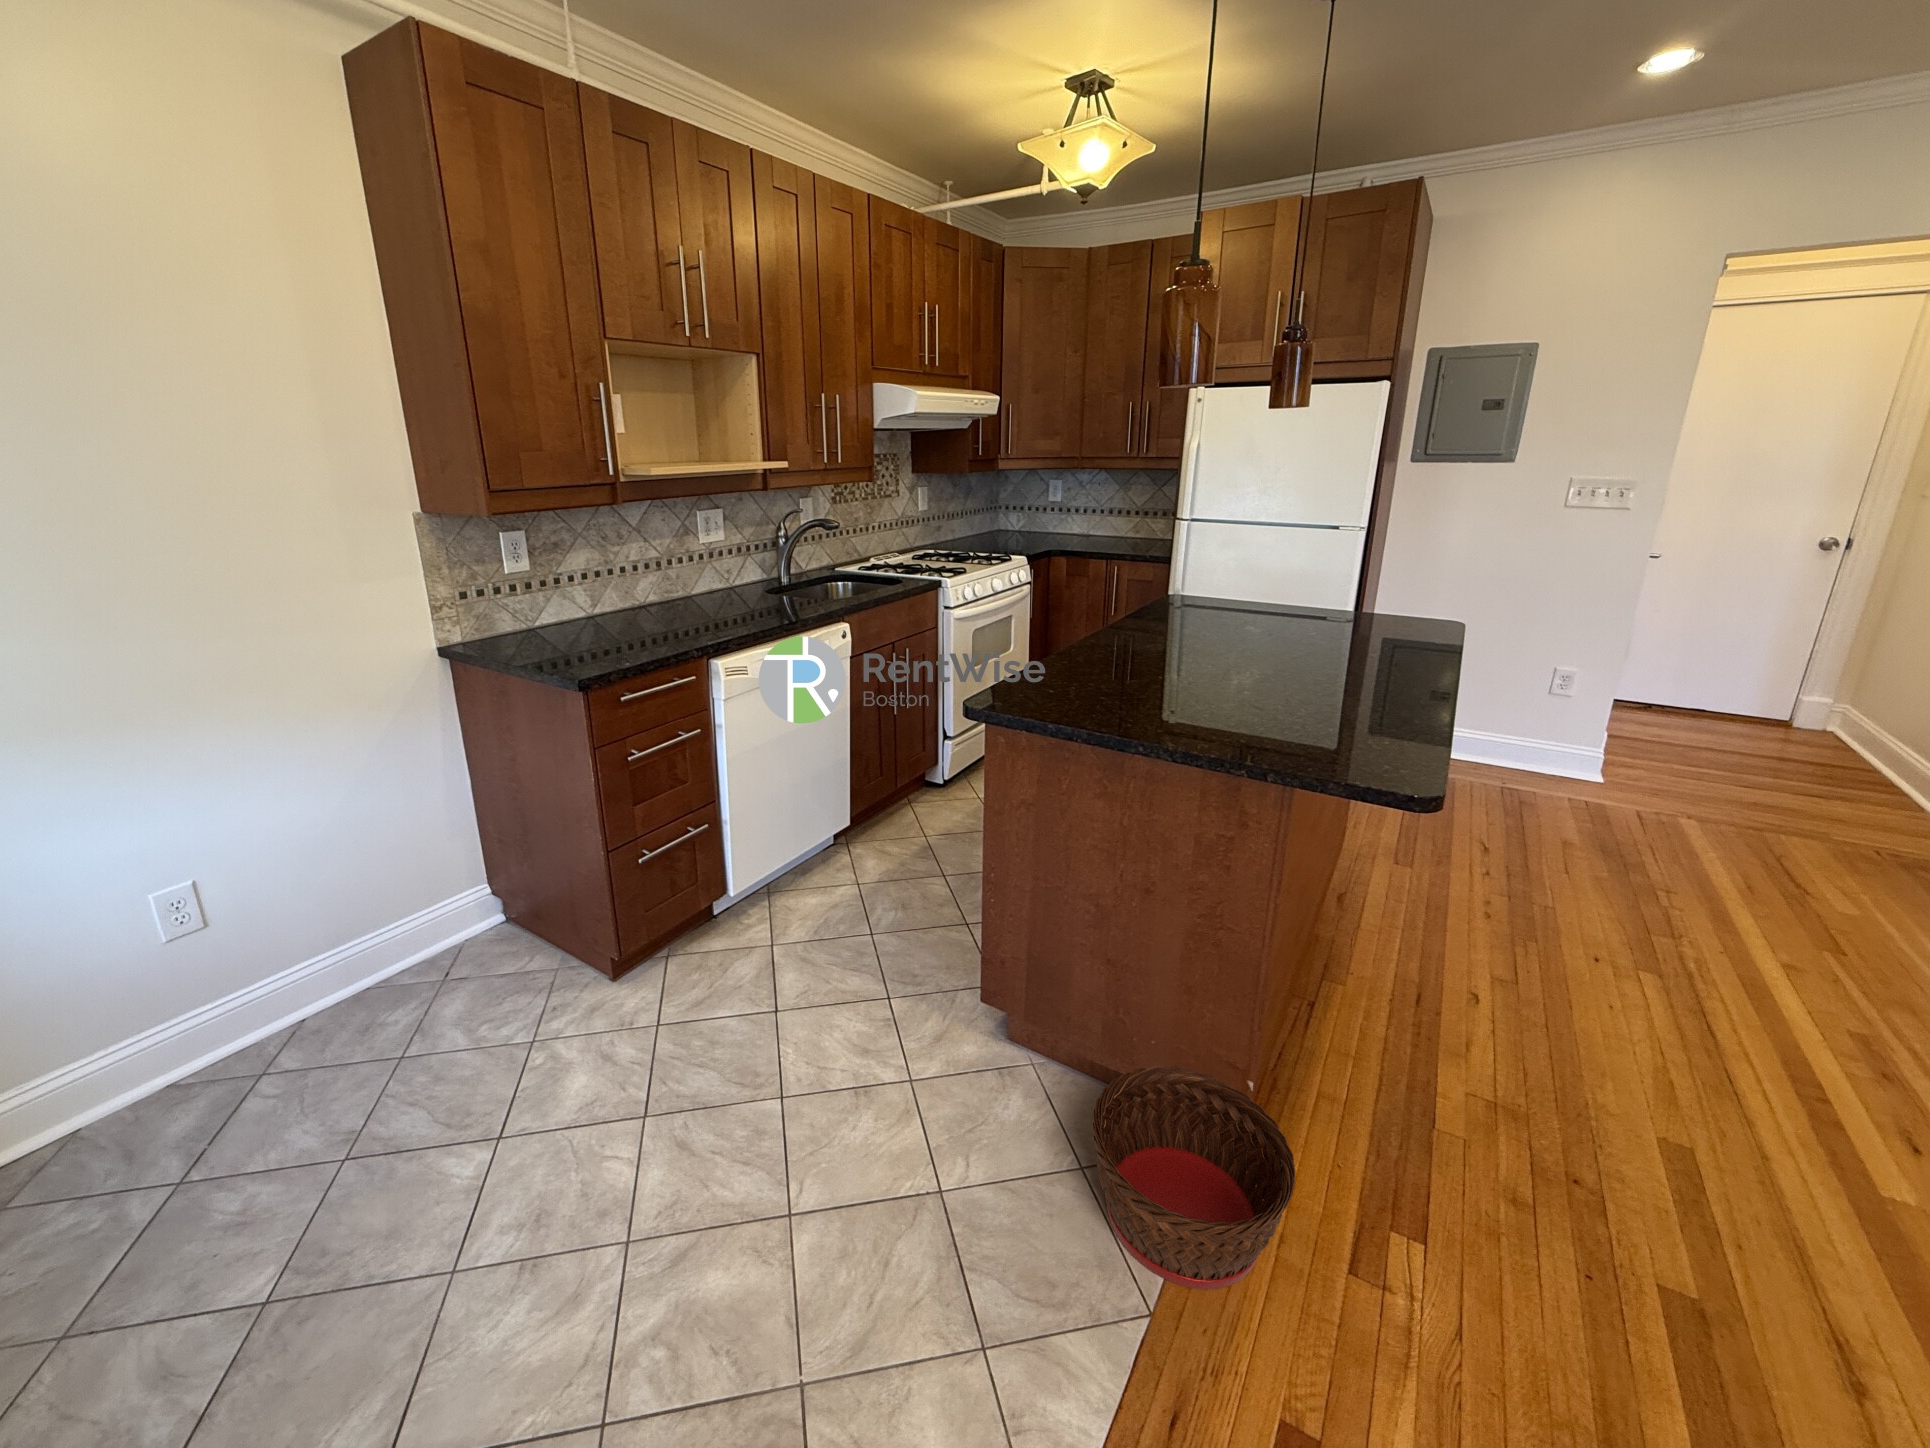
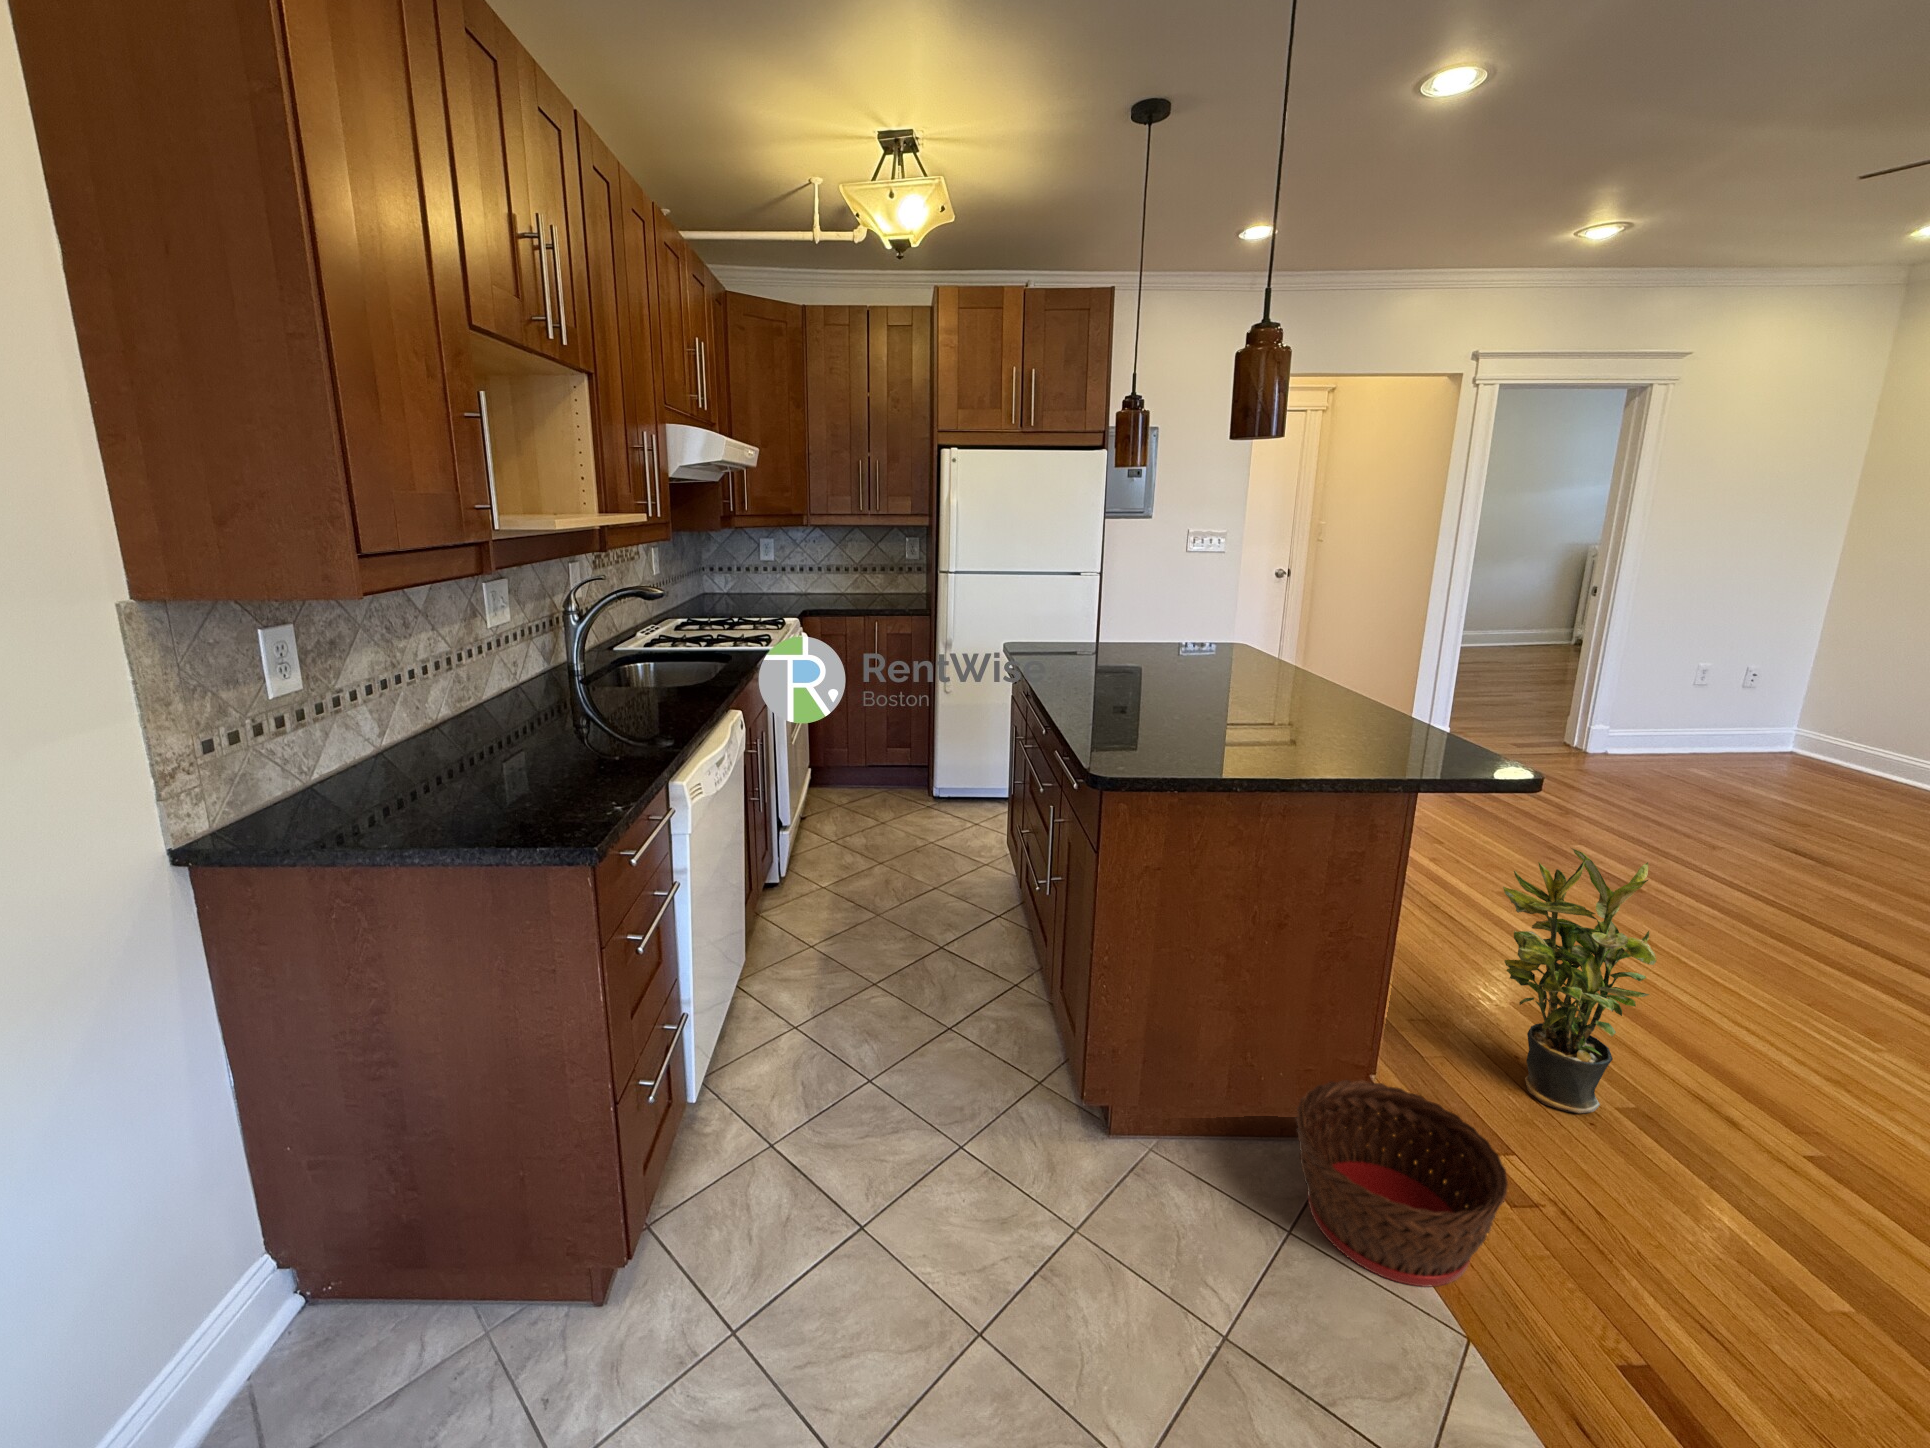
potted plant: none [1509,935,1773,1277] -> present [1503,849,1657,1114]

